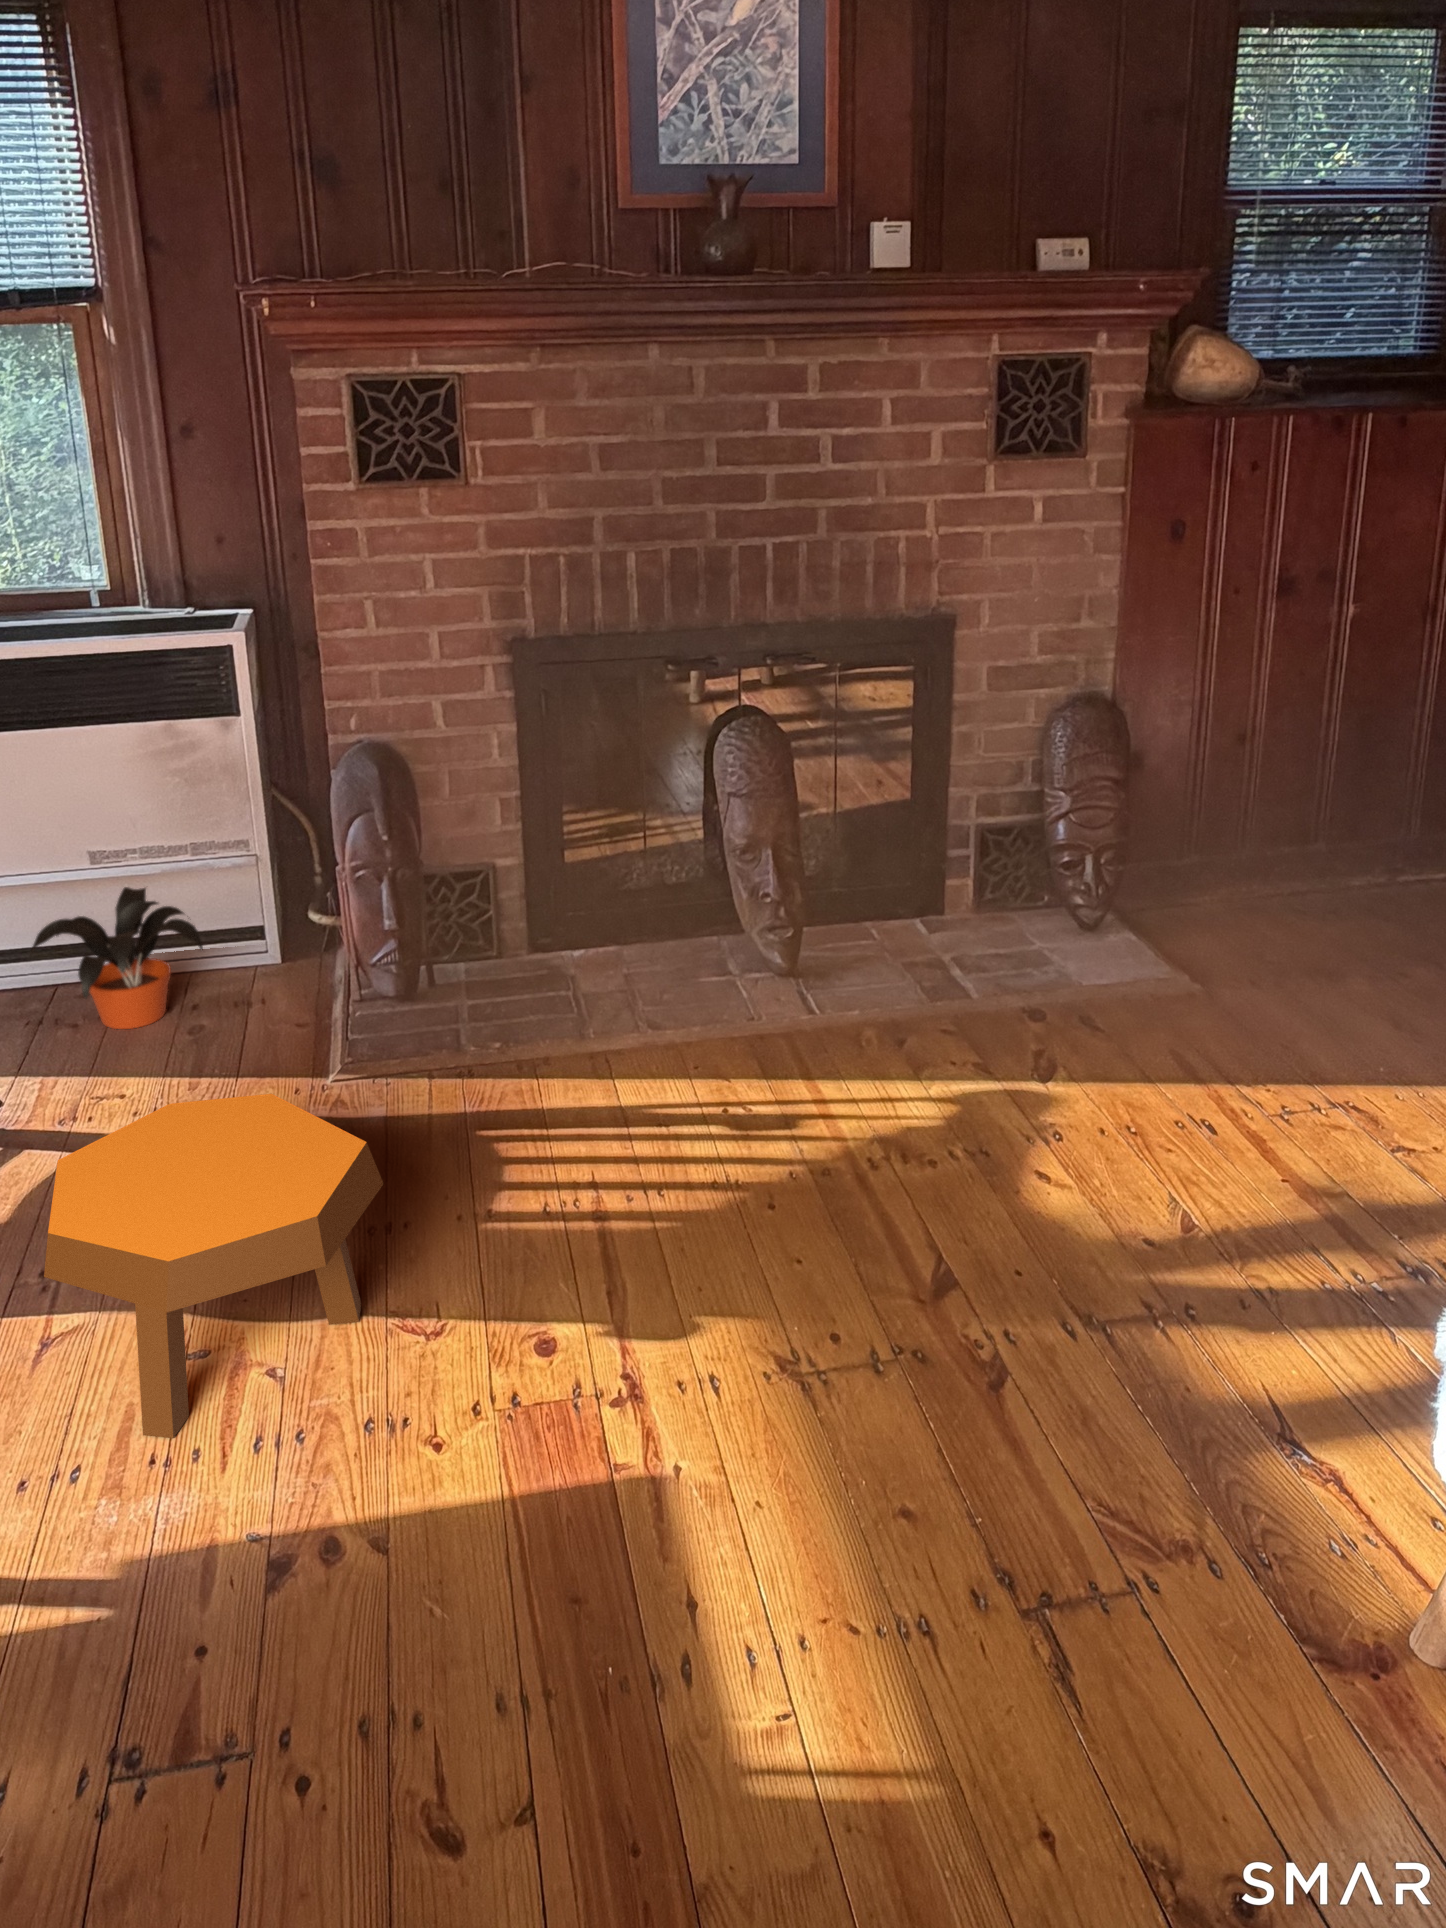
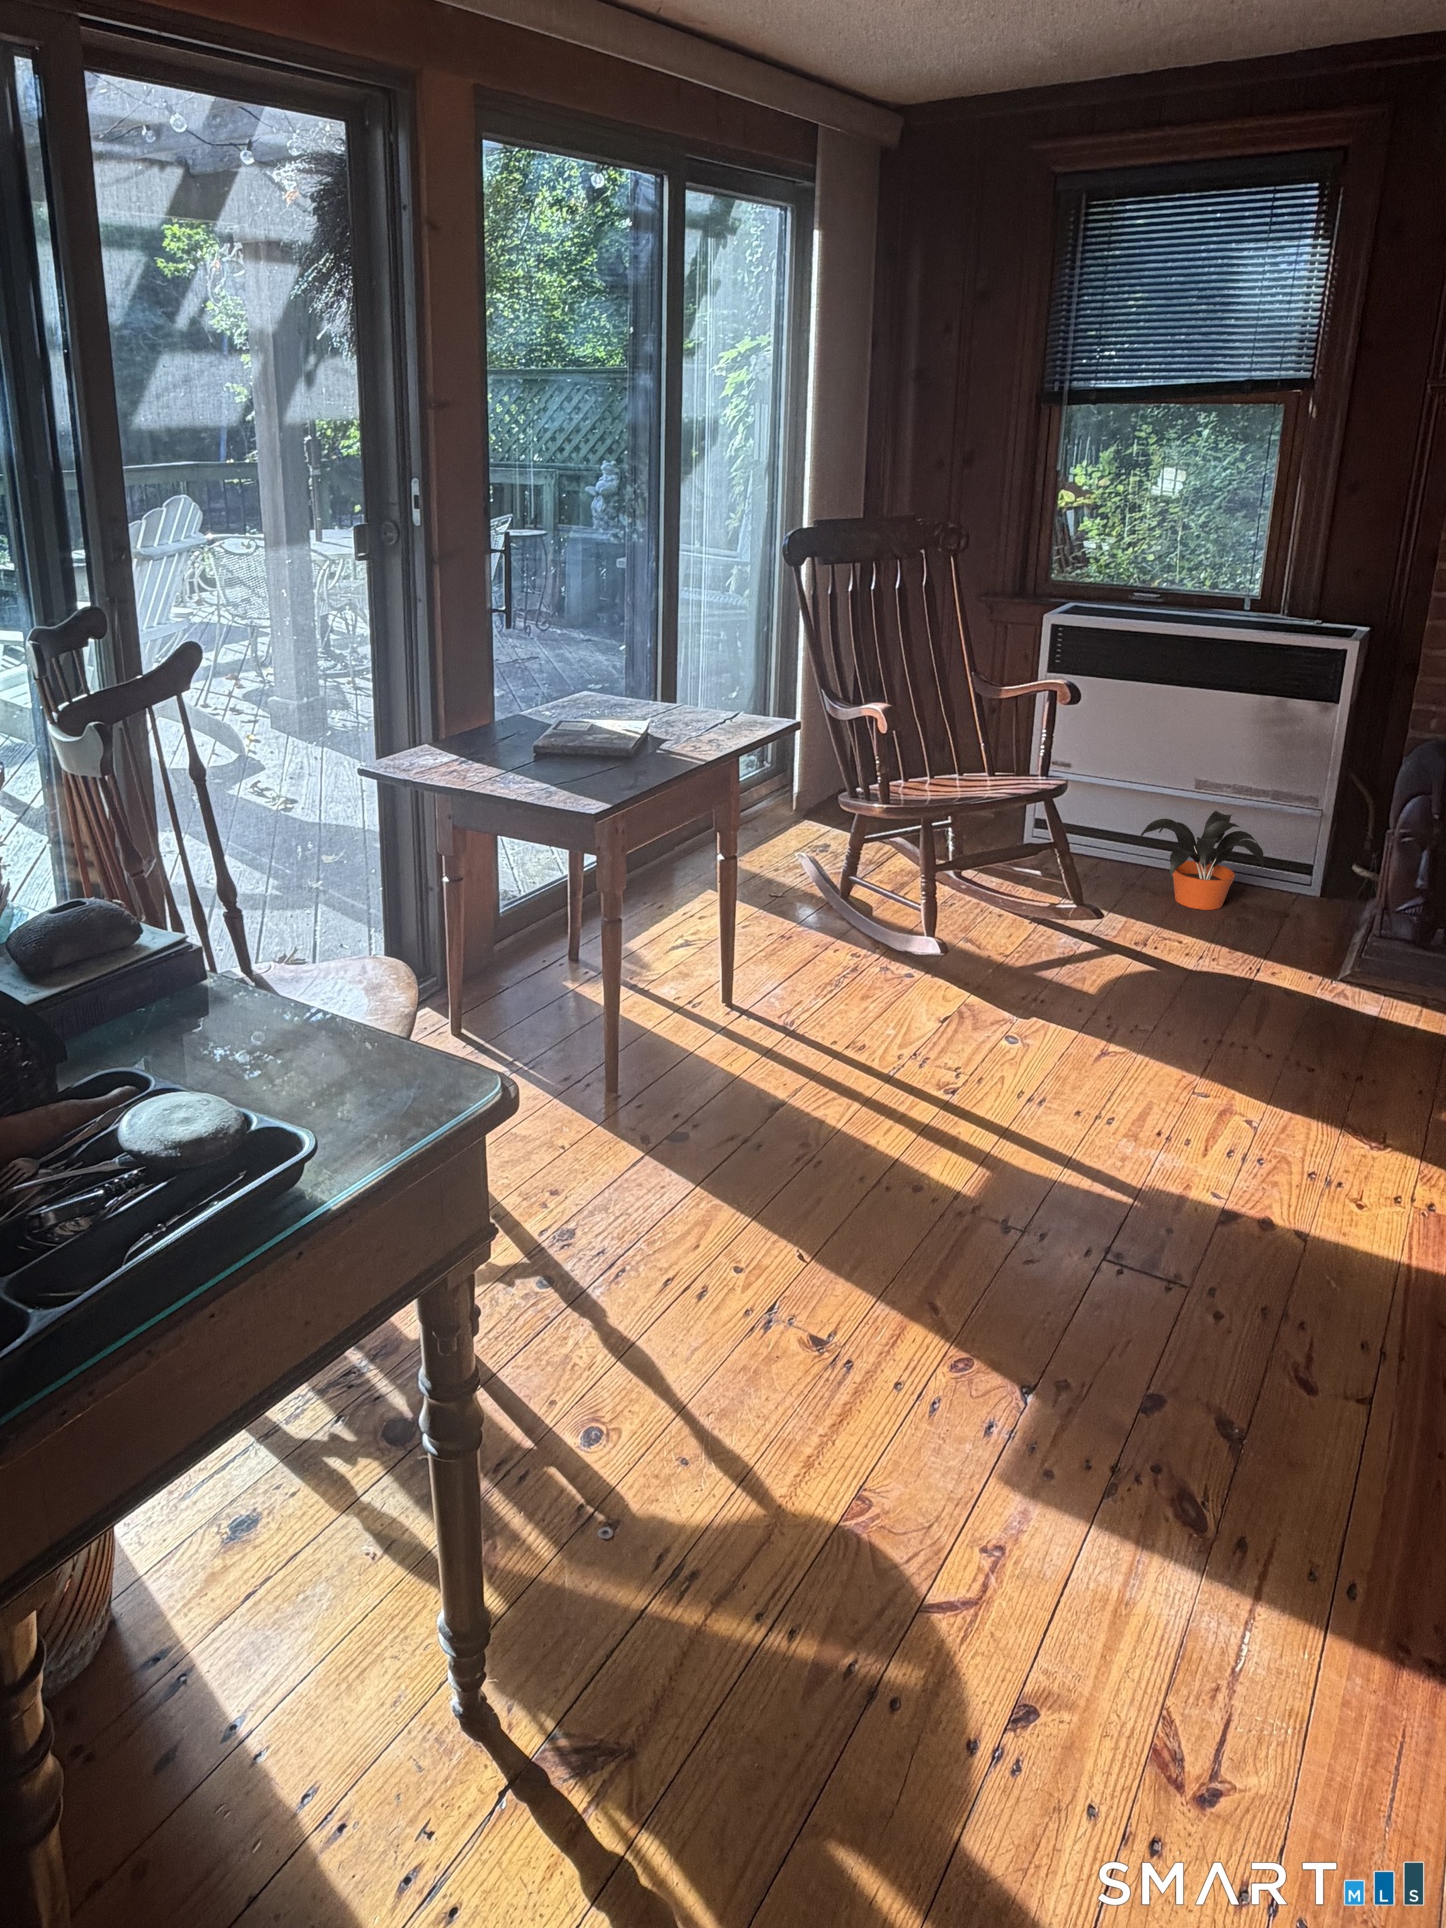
footstool: present [44,1094,383,1438] -> none [1122,936,1366,1129]

